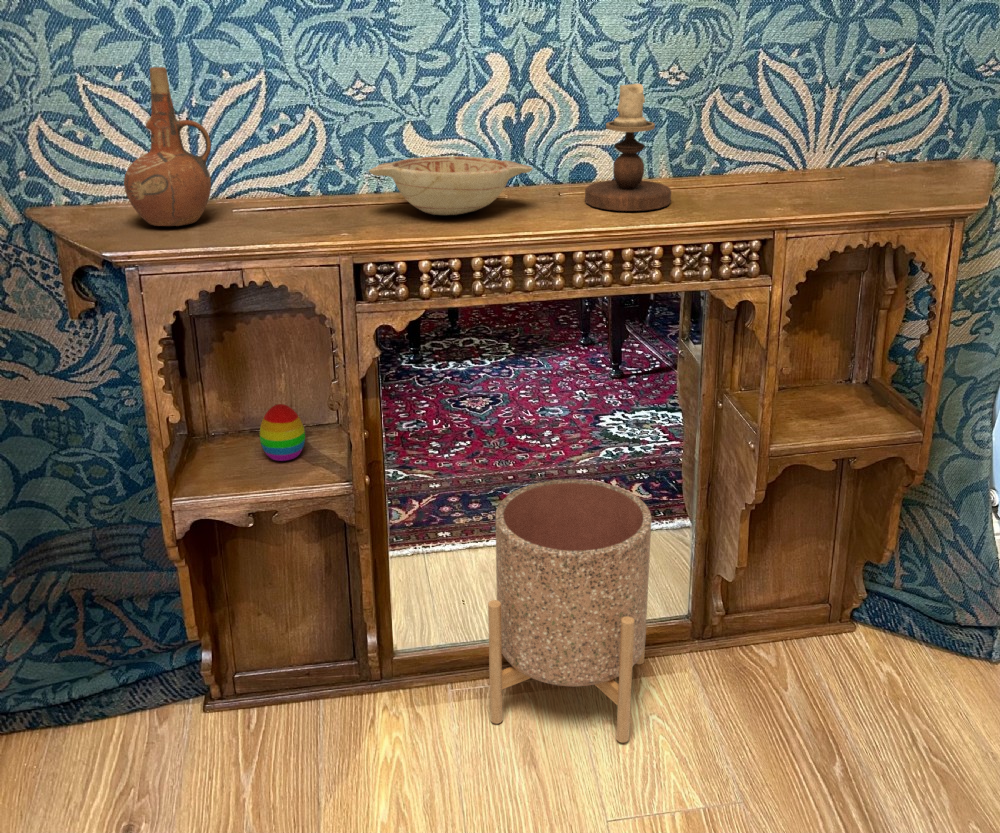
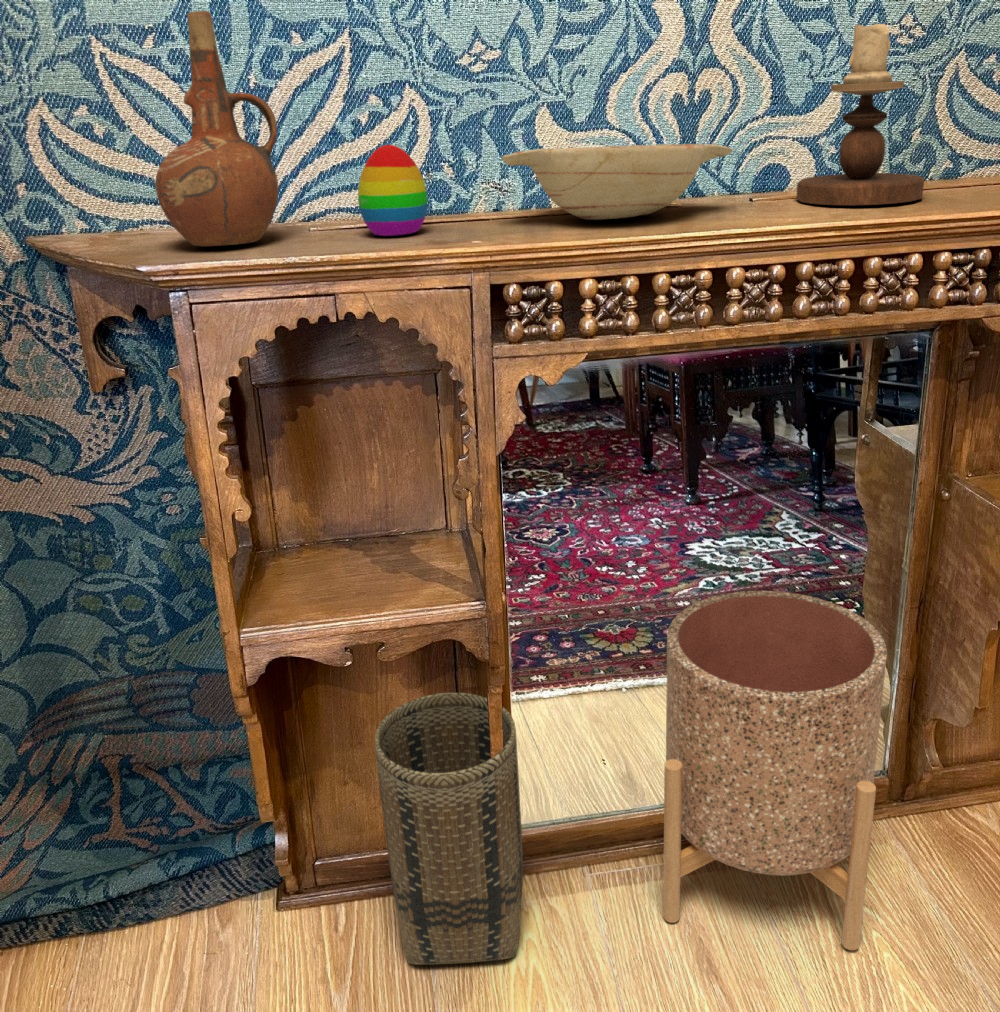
decorative egg: present [260,404,305,461] -> present [358,145,427,236]
basket: none [275,549,385,749] -> present [375,693,523,965]

